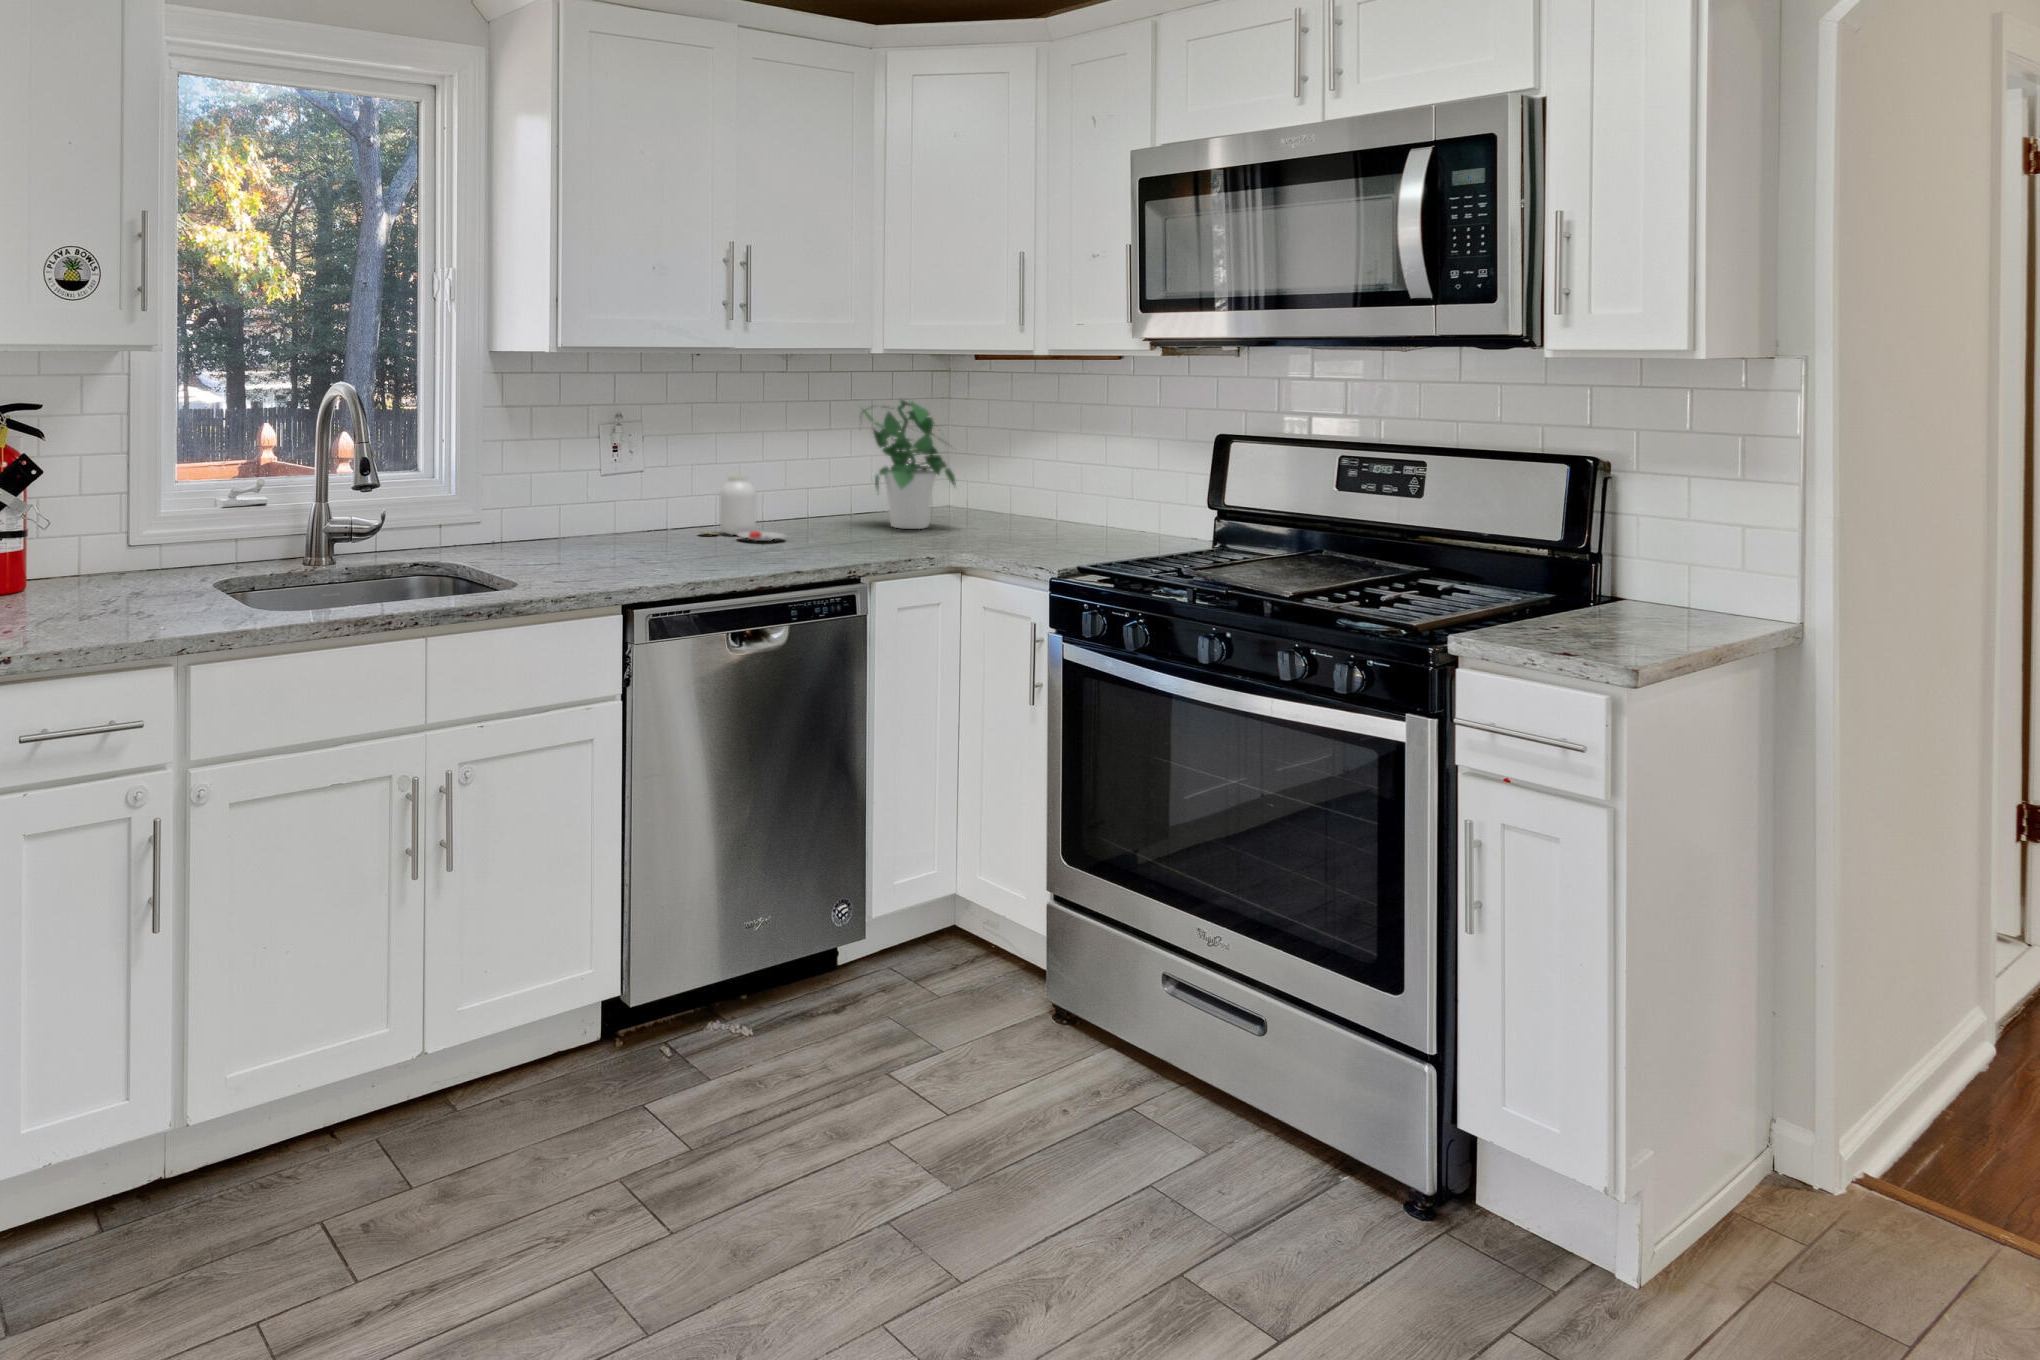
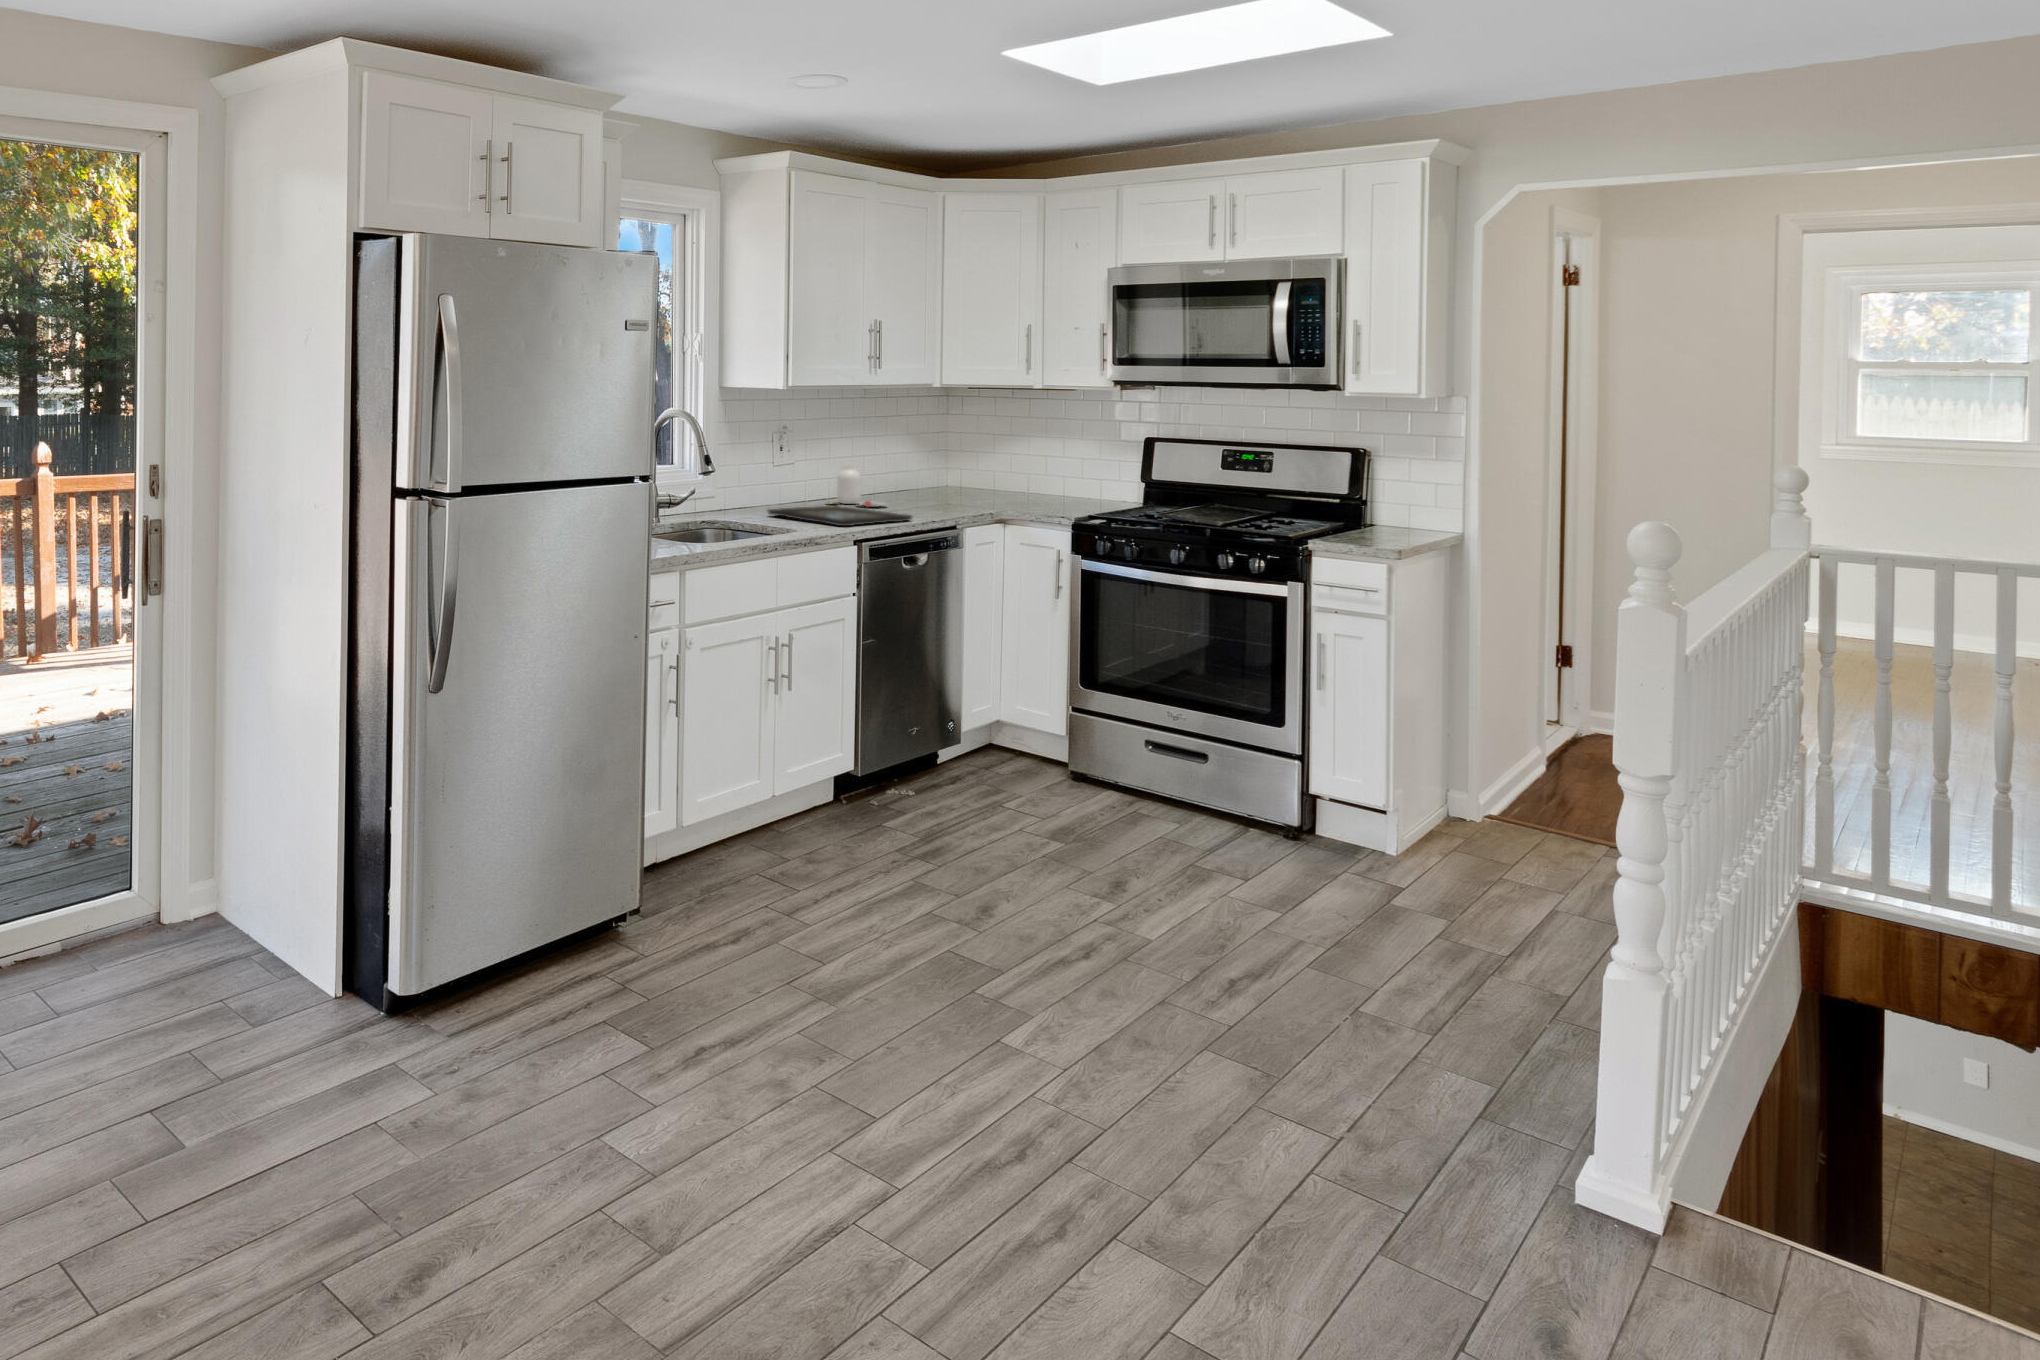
potted plant: present [862,400,956,529] -> none [912,415,977,499]
tray: none [552,539,765,579] -> present [768,506,912,526]

